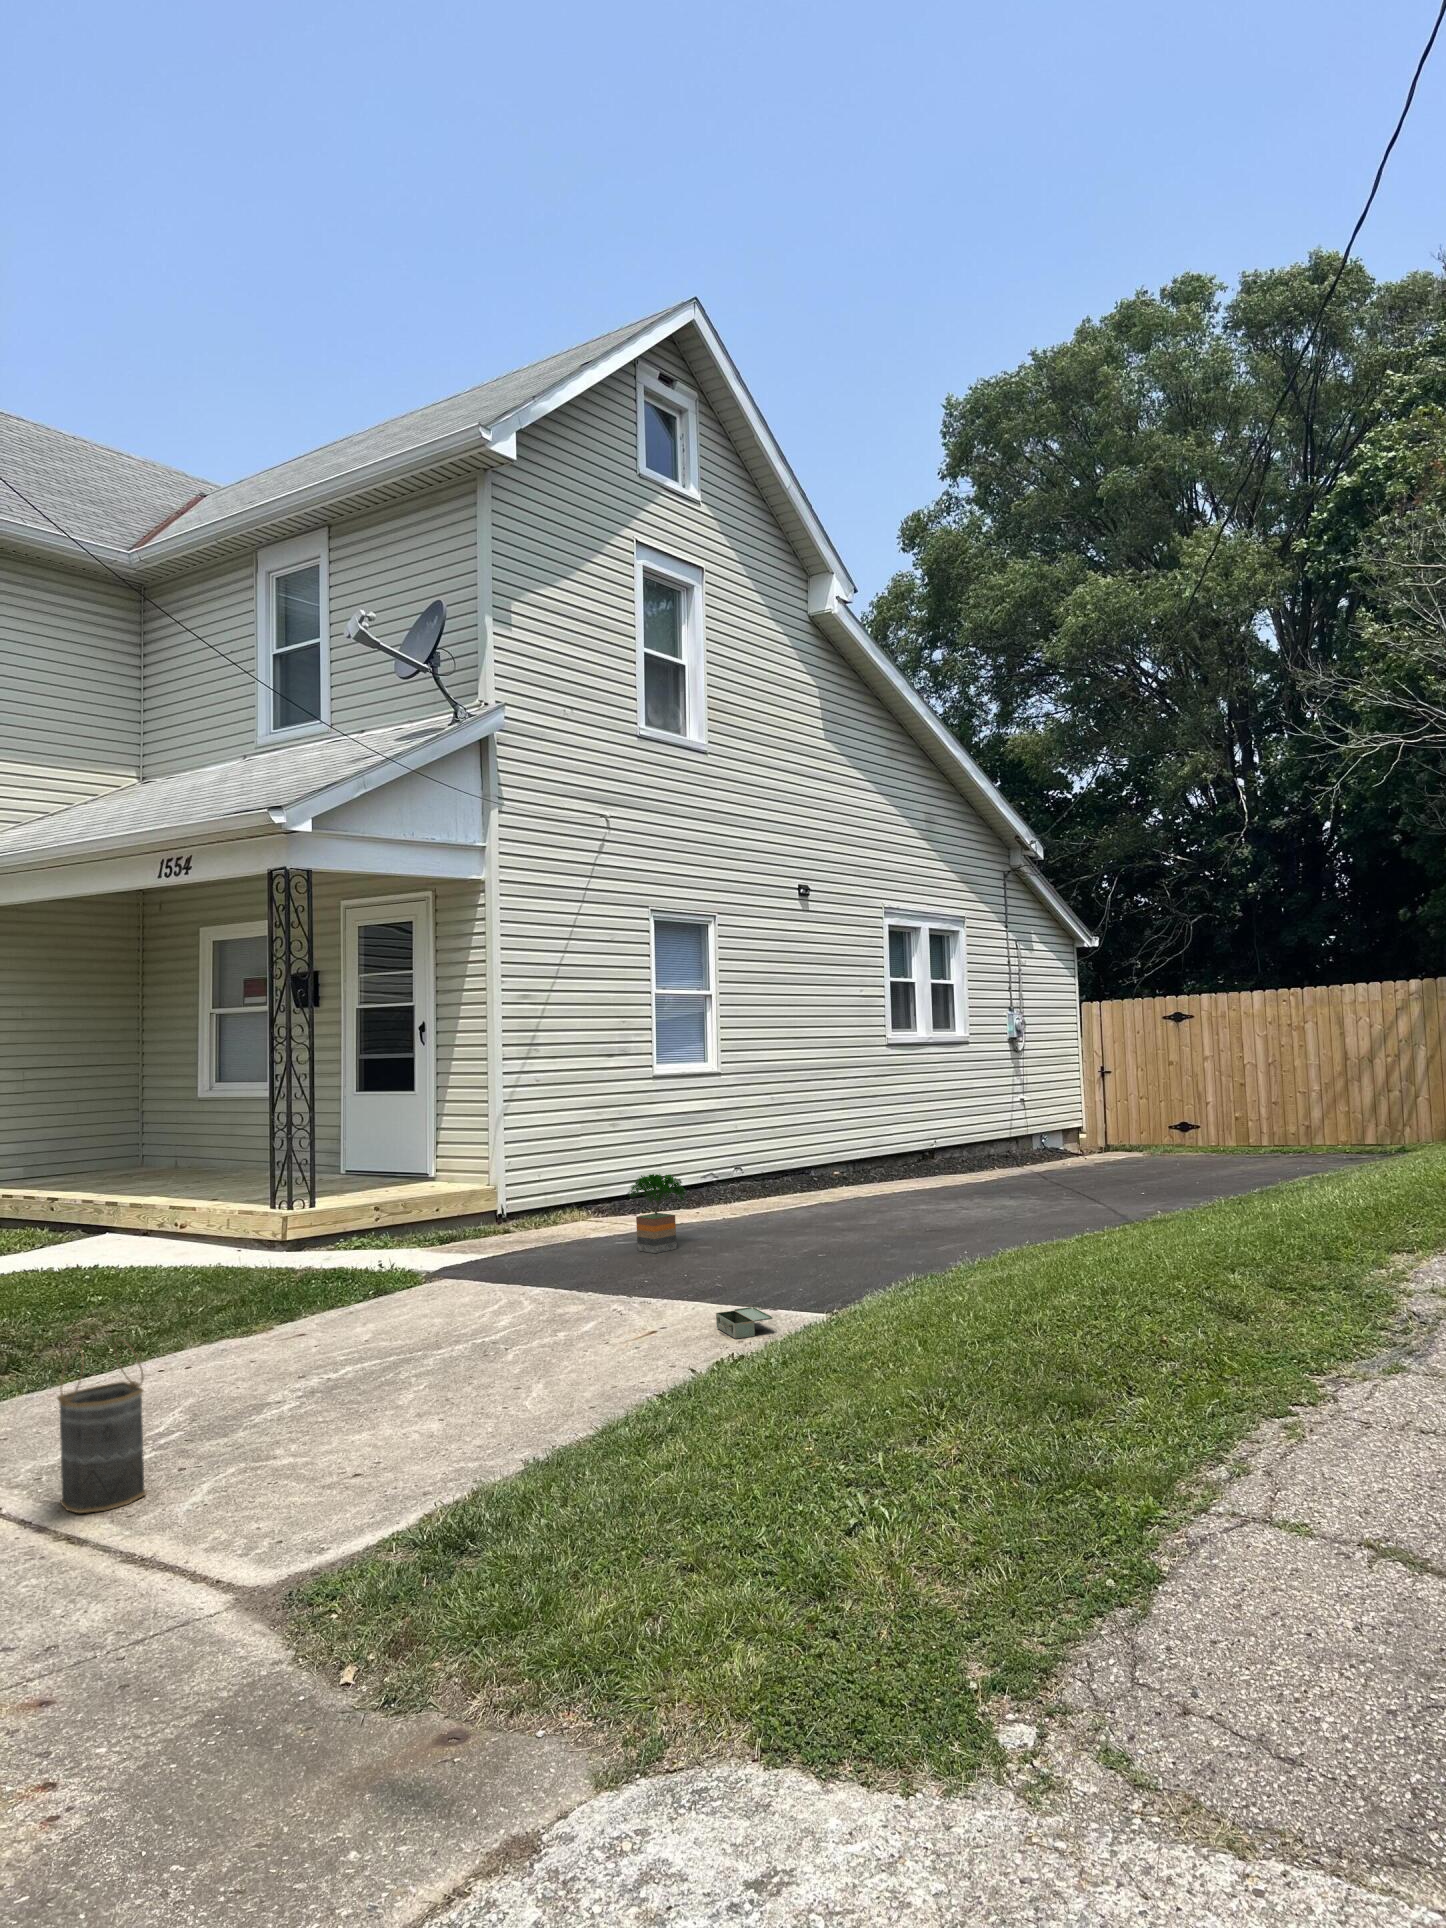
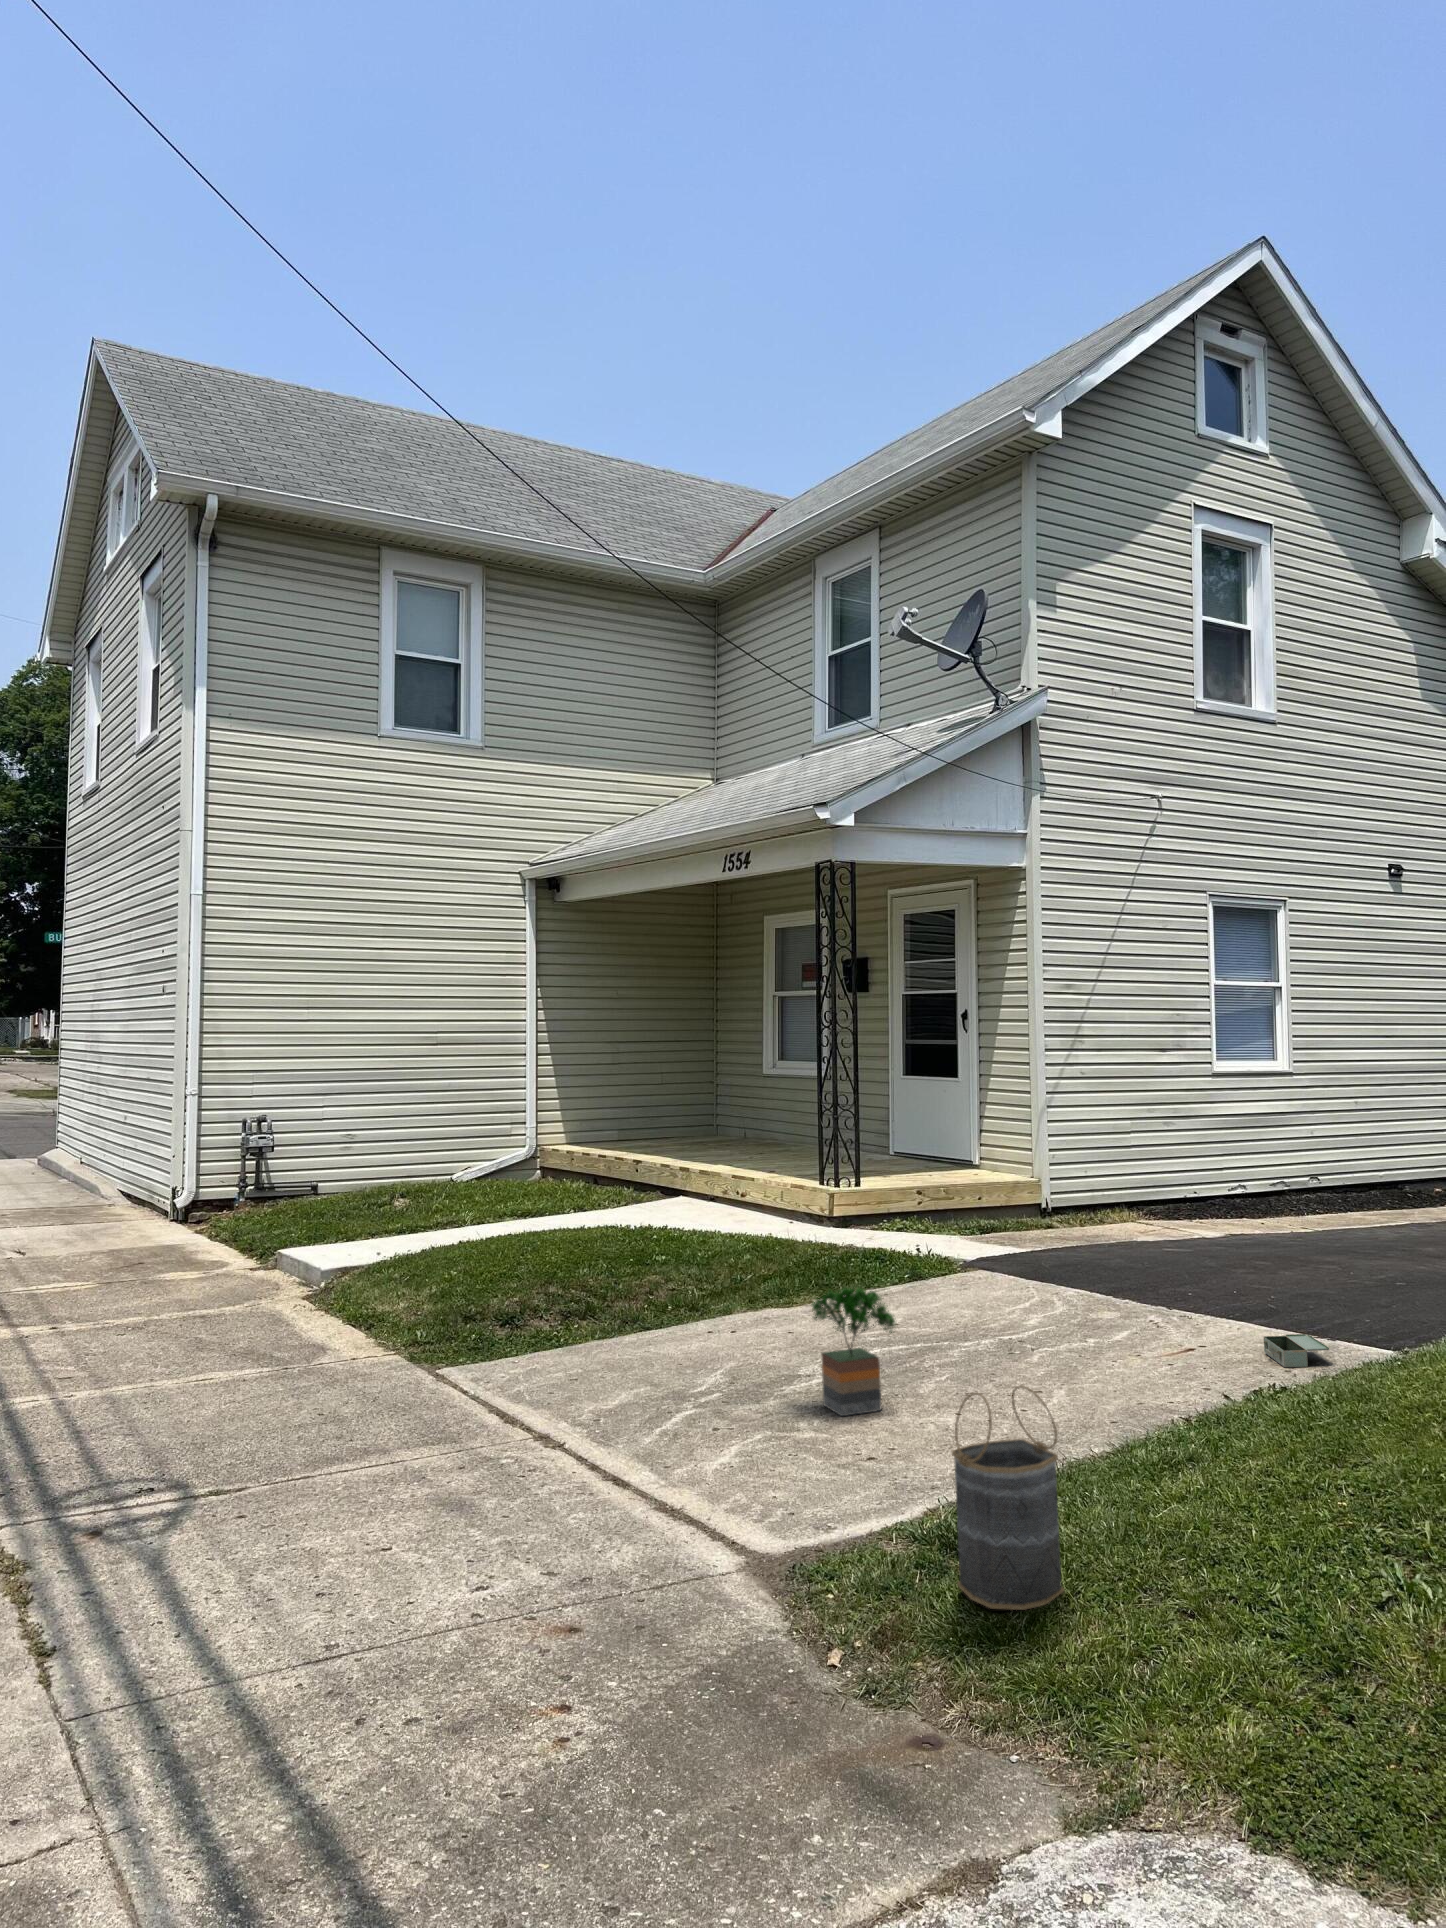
potted tree: present [630,1174,686,1253] -> present [811,1288,896,1416]
basket: present [57,1339,146,1513] -> present [952,1385,1064,1610]

